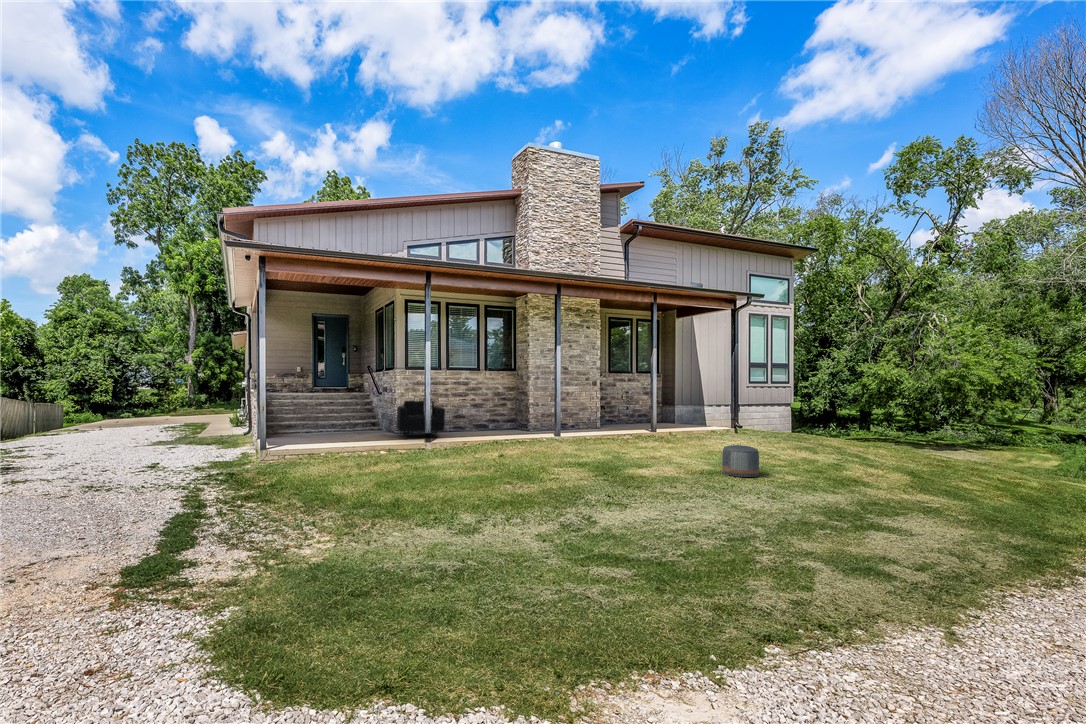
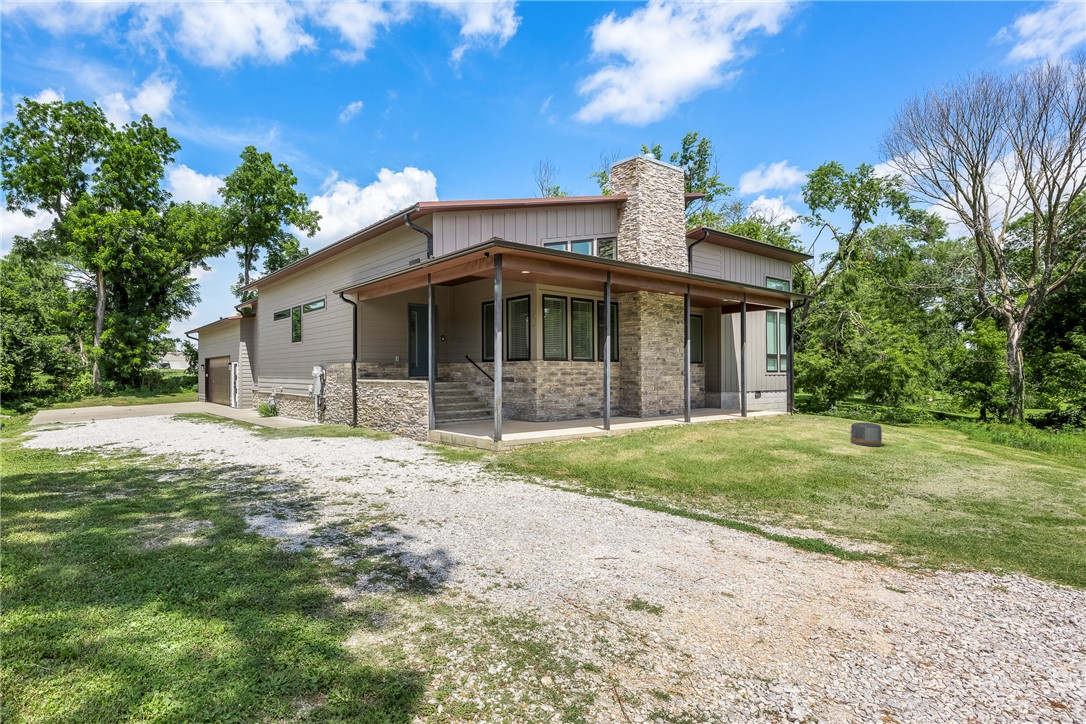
armchair: present [396,401,445,438] -> none [539,391,592,425]

